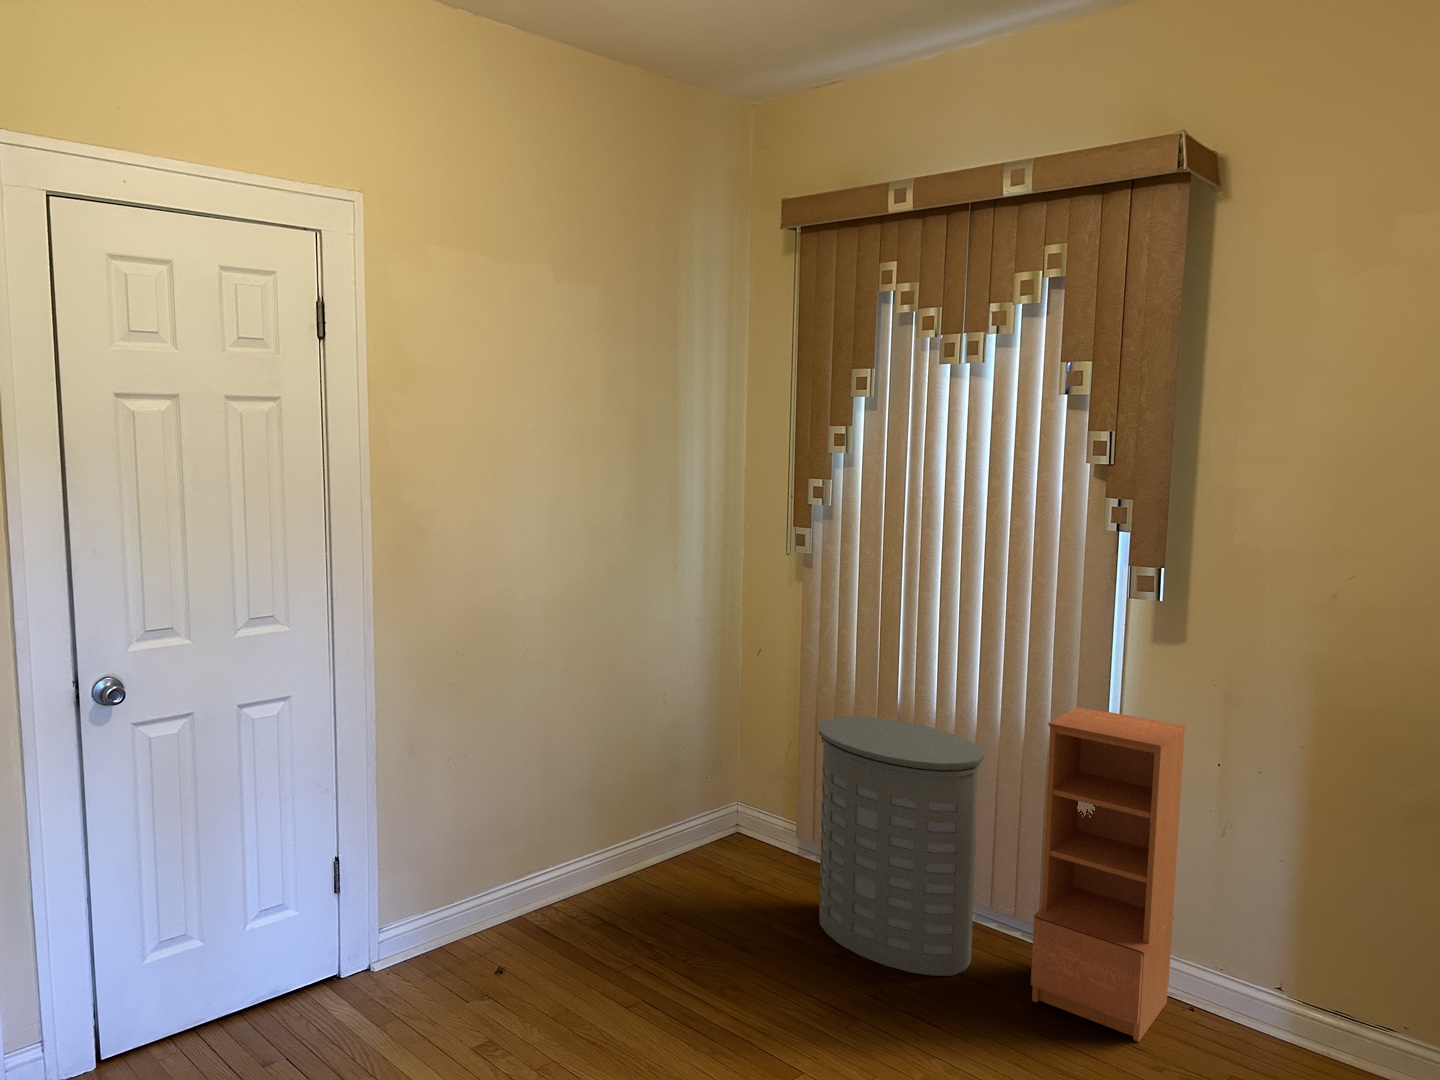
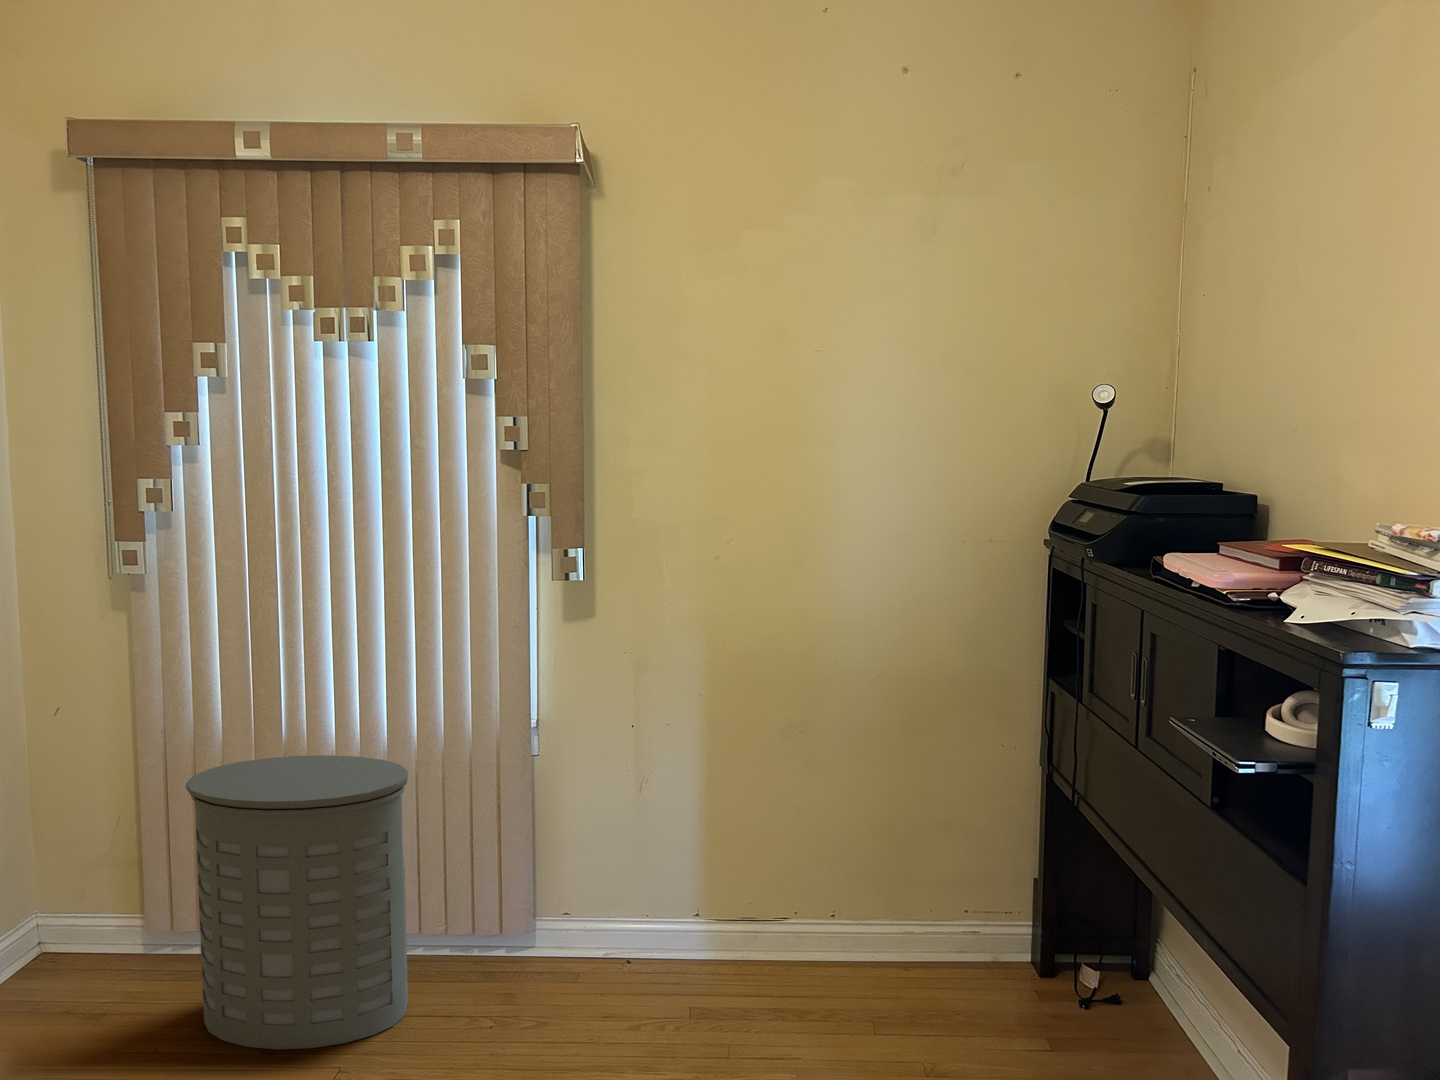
bookcase: present [1031,707,1186,1042] -> none [482,698,601,1017]

